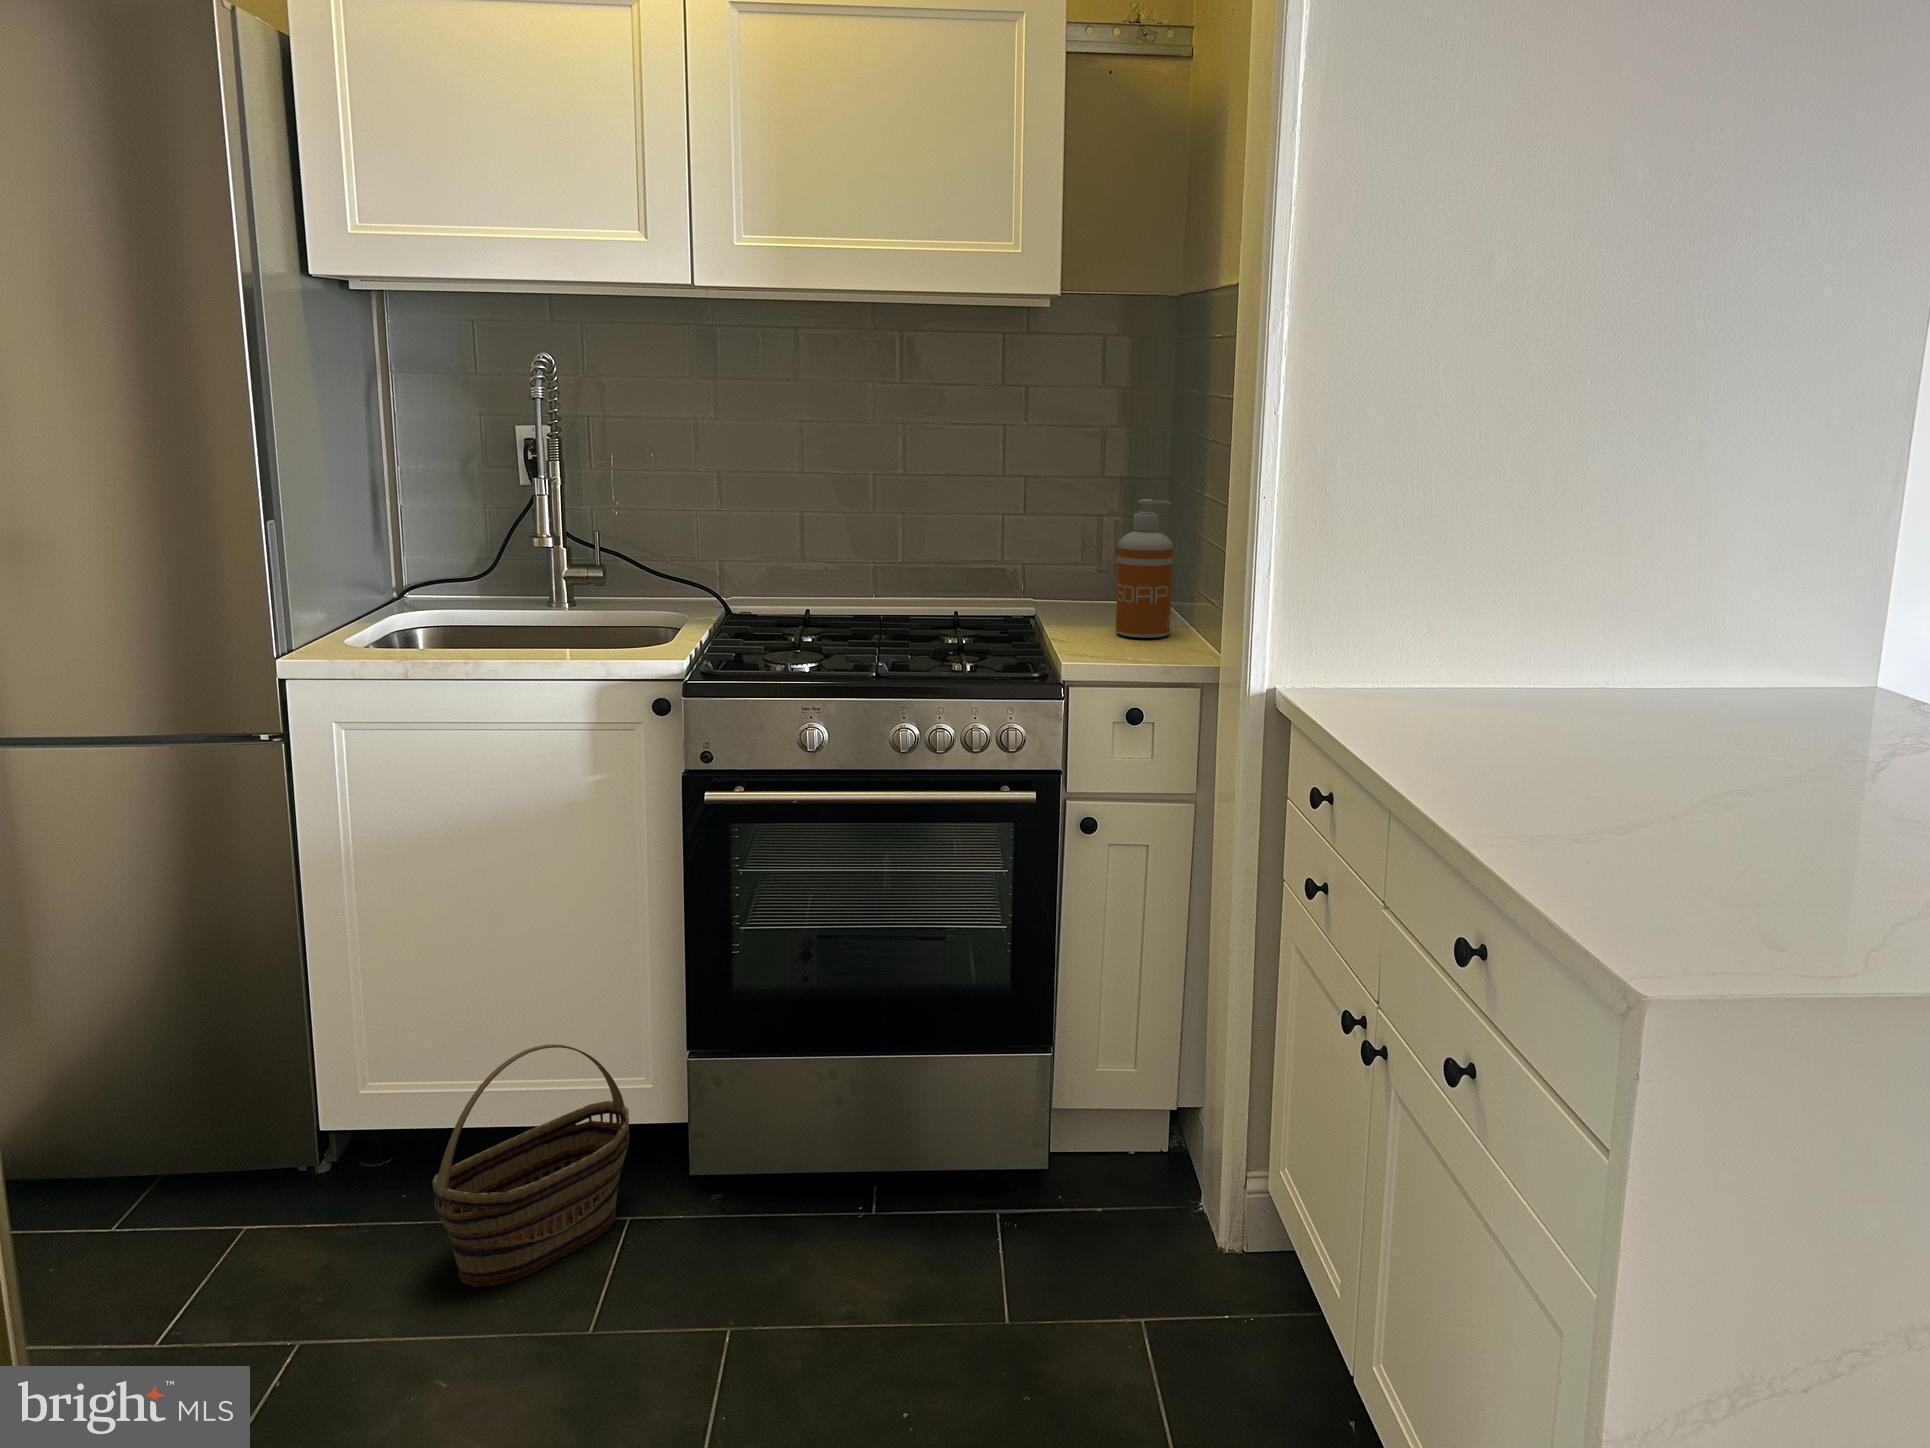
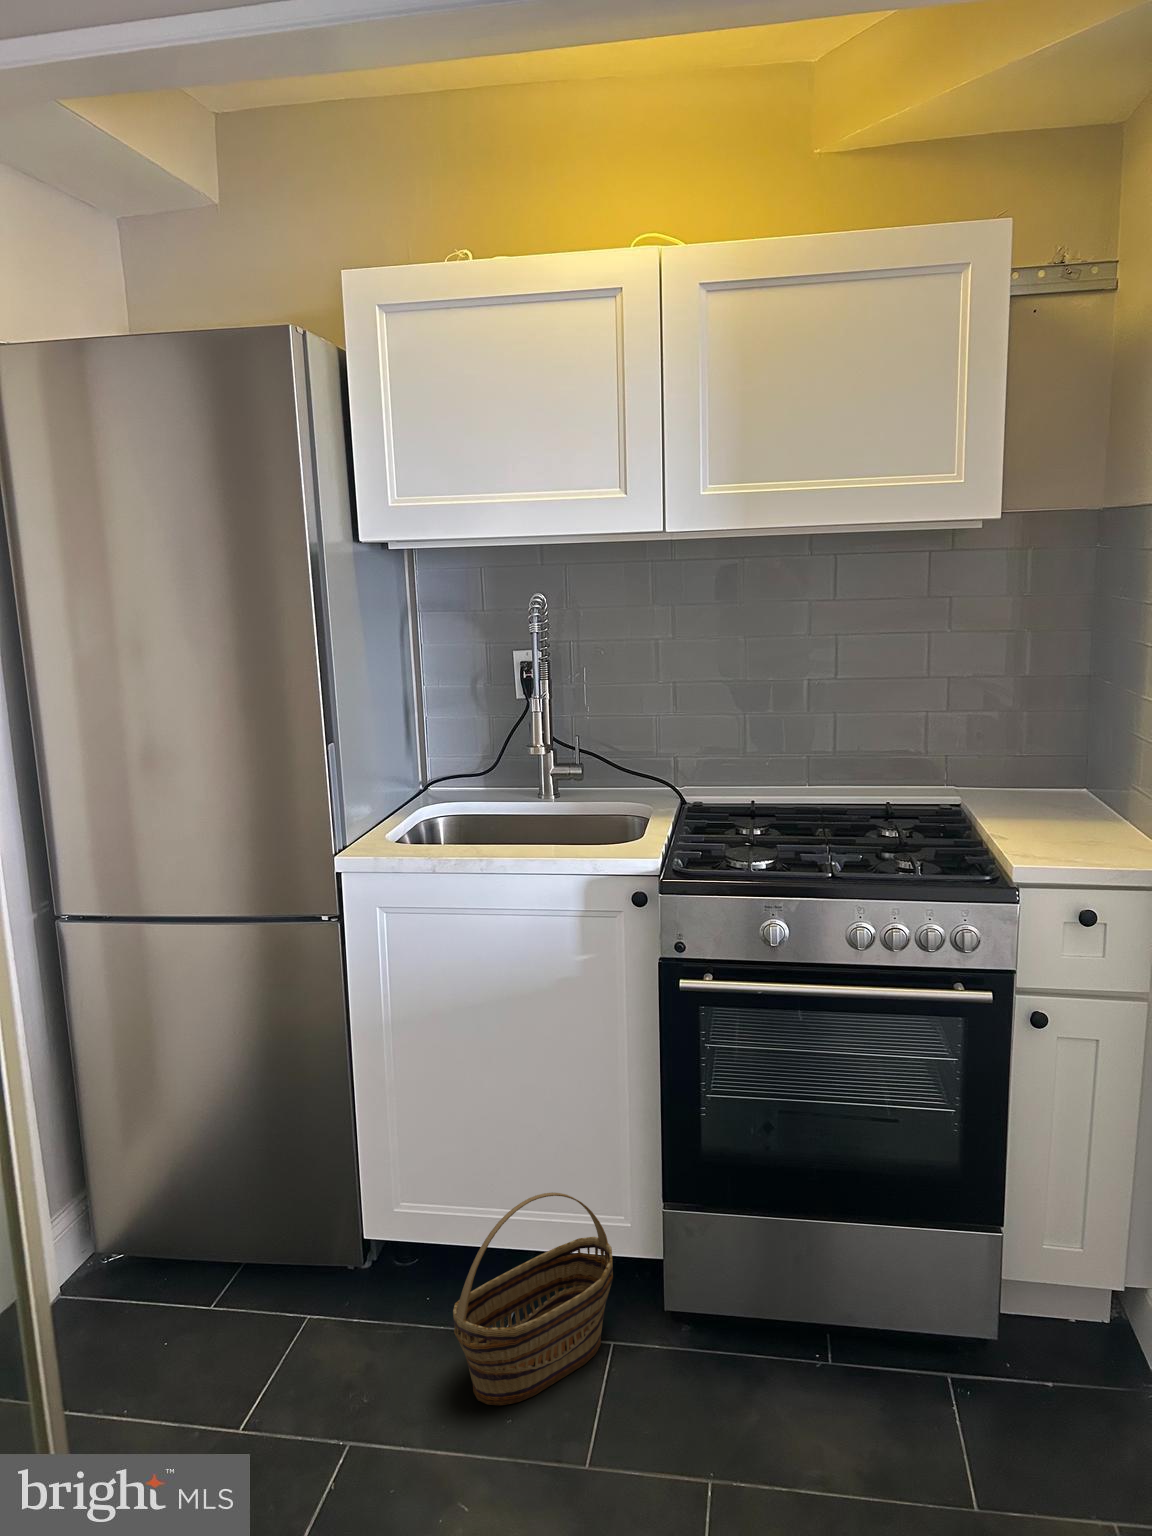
soap dispenser: present [1116,499,1173,638] -> none [1048,704,1106,834]

